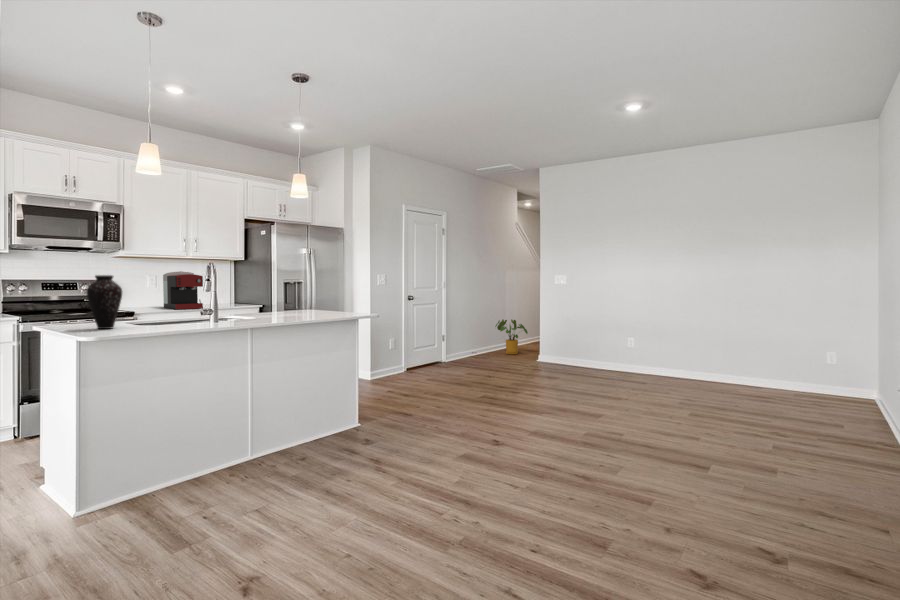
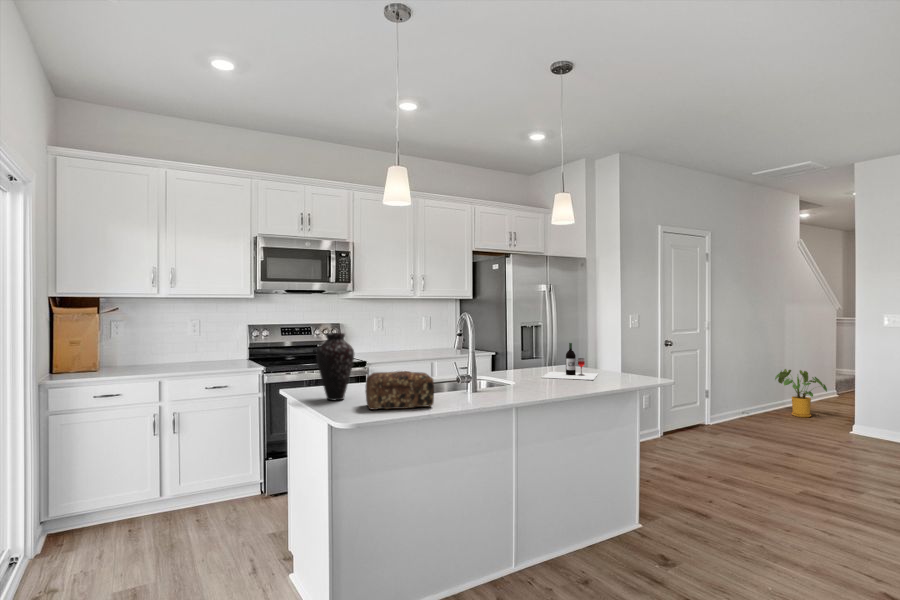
coffee maker: present [163,271,203,309] -> none [392,313,432,356]
wine bottle: none [290,290,337,316] -> present [542,343,598,380]
bread loaf: none [133,303,192,331] -> present [366,371,434,410]

